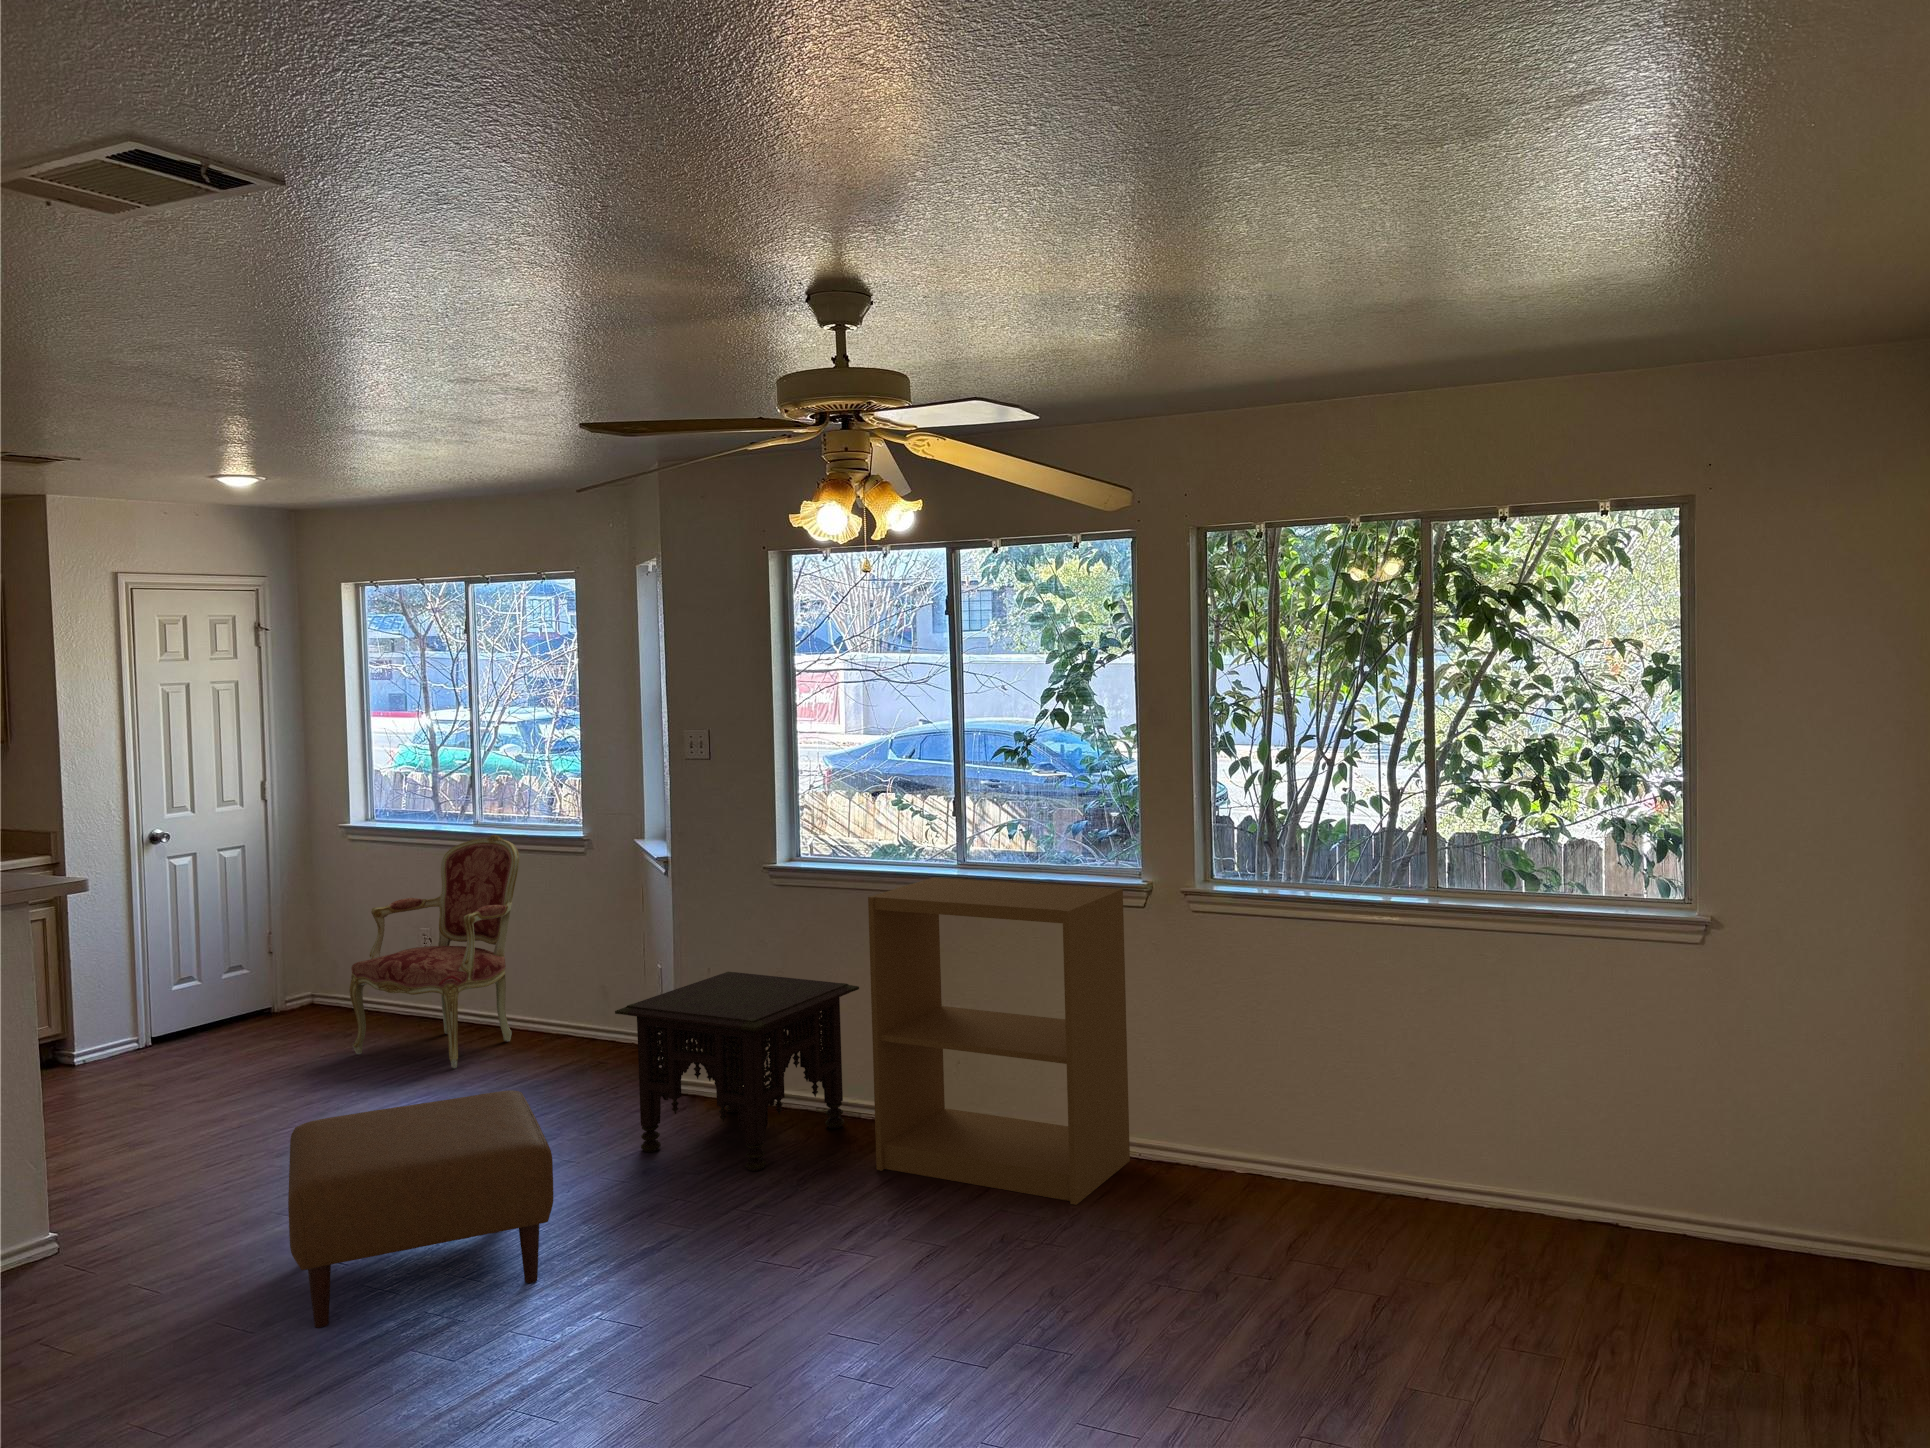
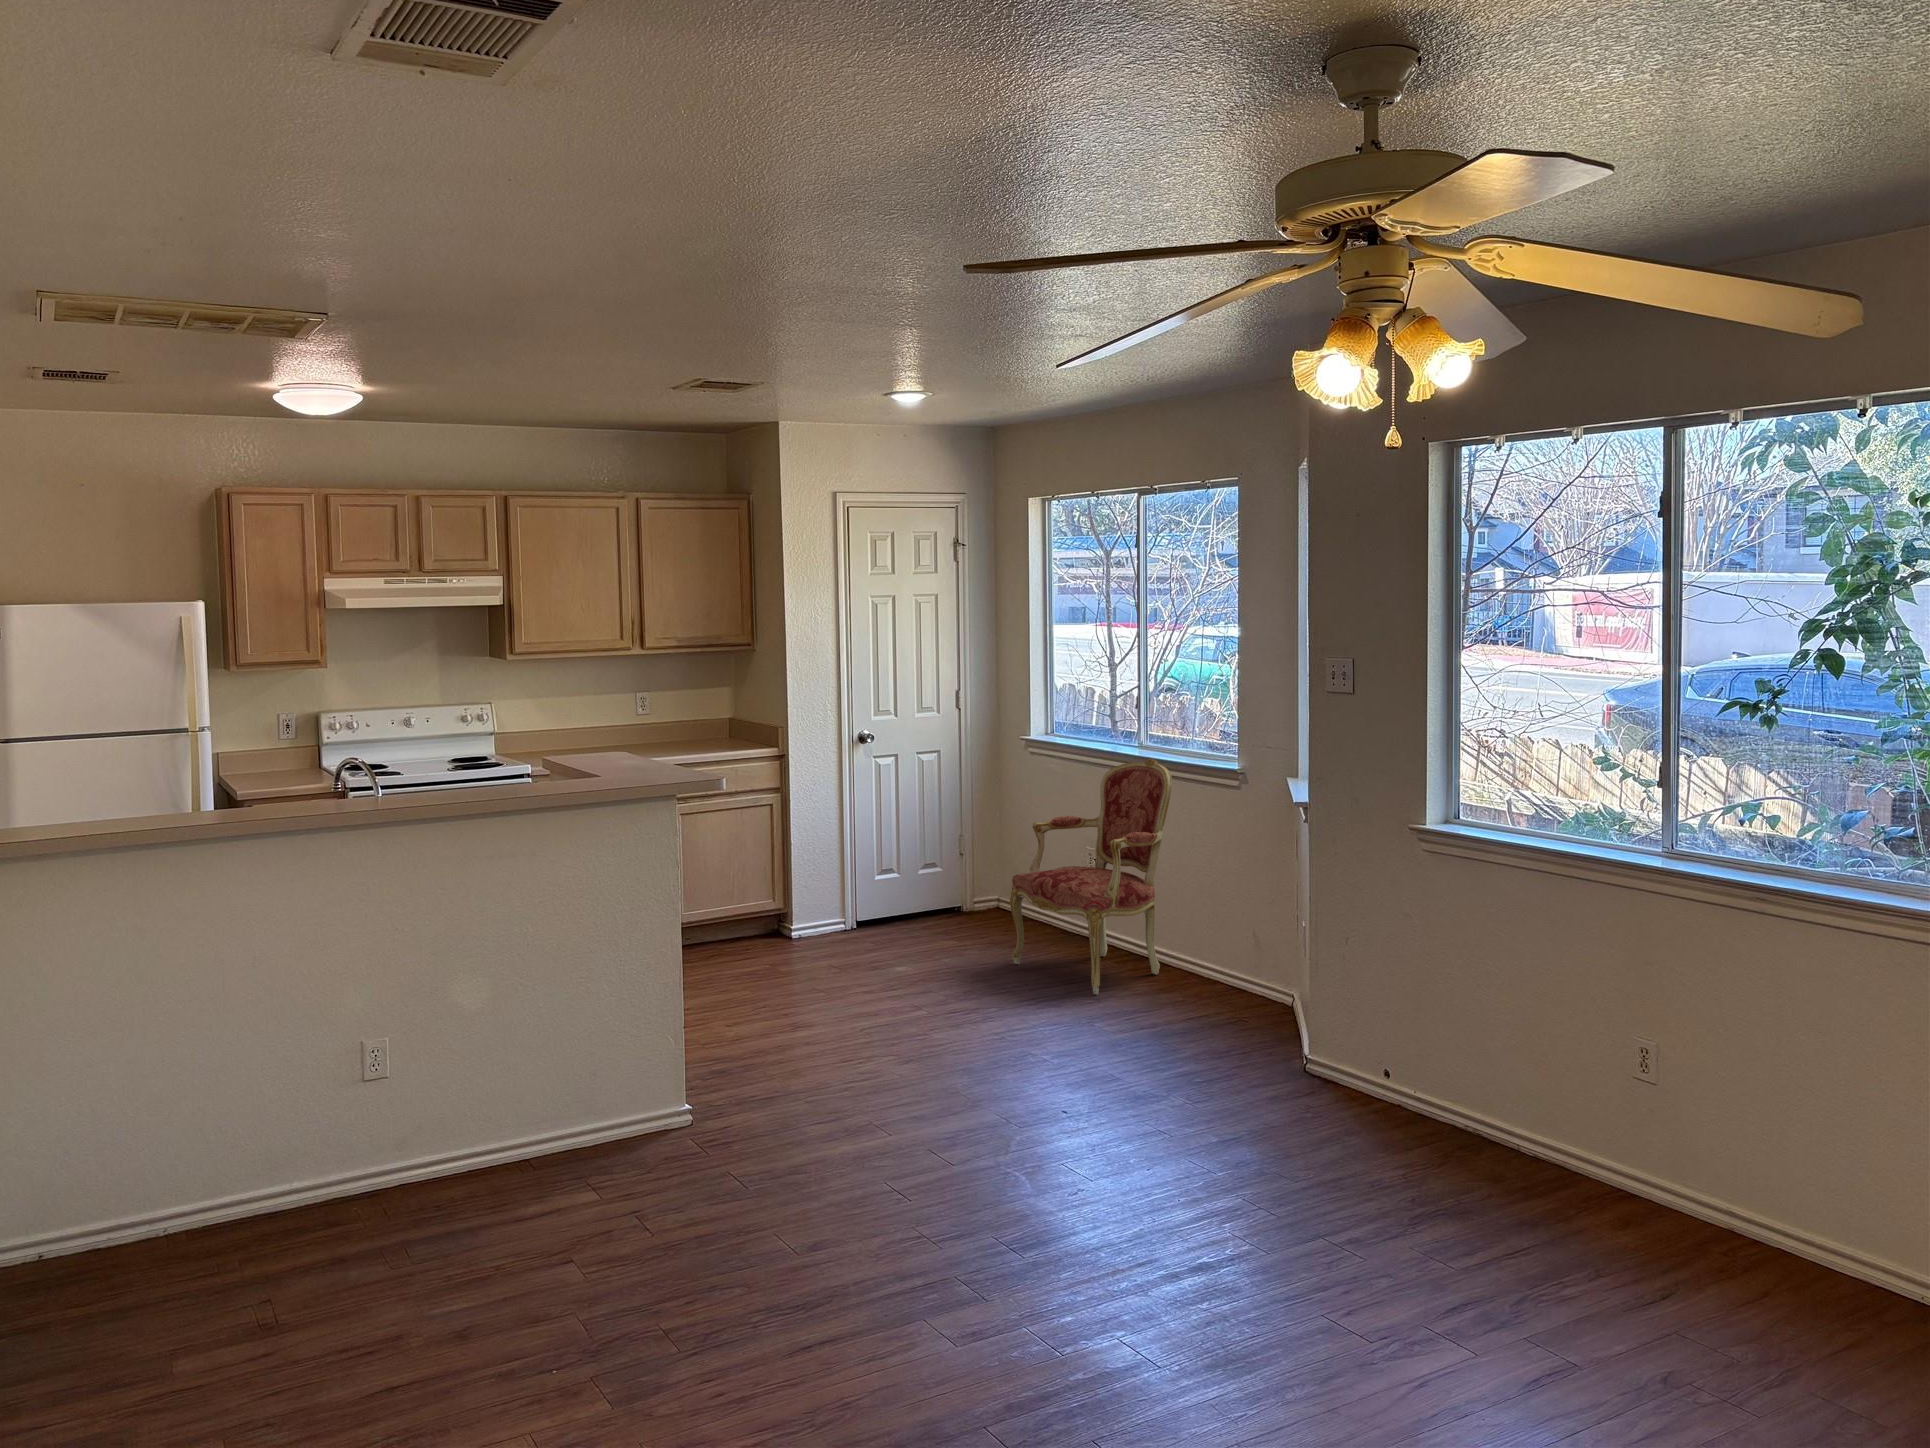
bookshelf: present [868,878,1130,1205] -> none [1522,861,1916,1344]
side table: present [615,972,859,1171] -> none [1224,941,1522,1184]
ottoman: present [288,1090,553,1328] -> none [853,1037,1112,1258]

